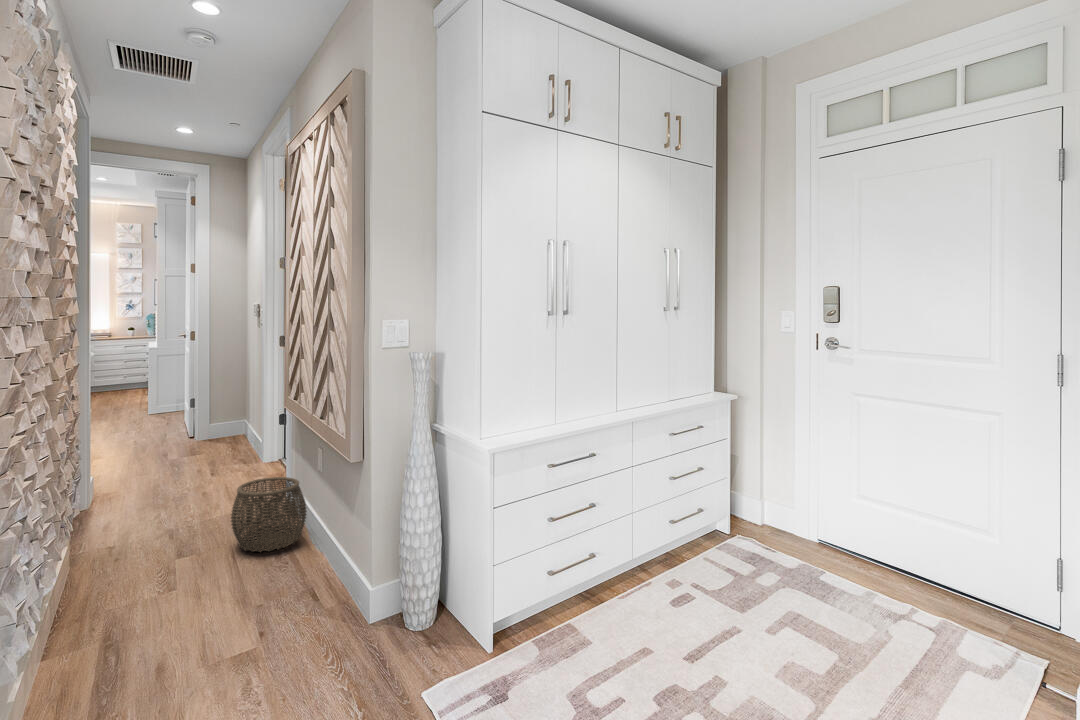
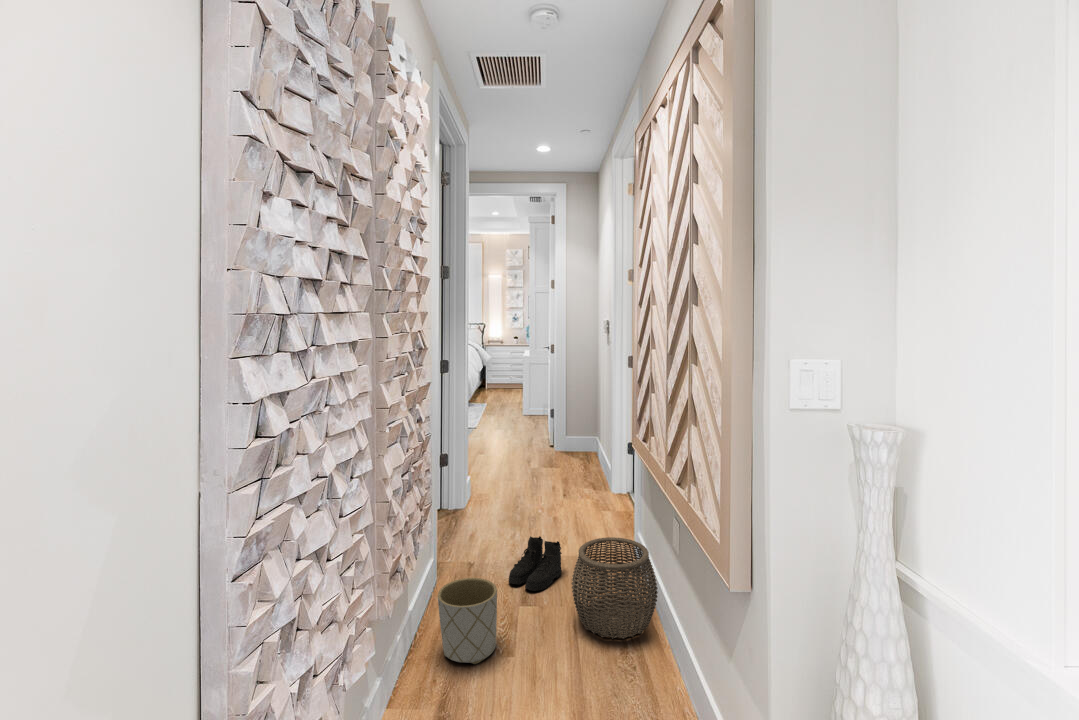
boots: none [161,495,216,539] -> present [509,536,562,591]
planter: none [91,525,158,597] -> present [438,578,497,664]

